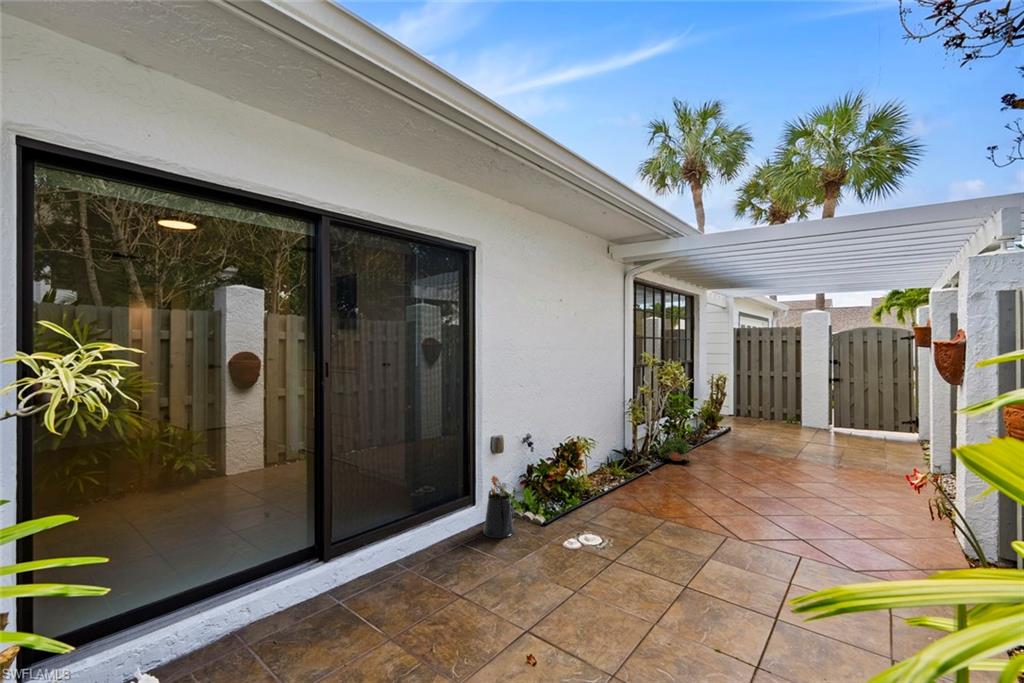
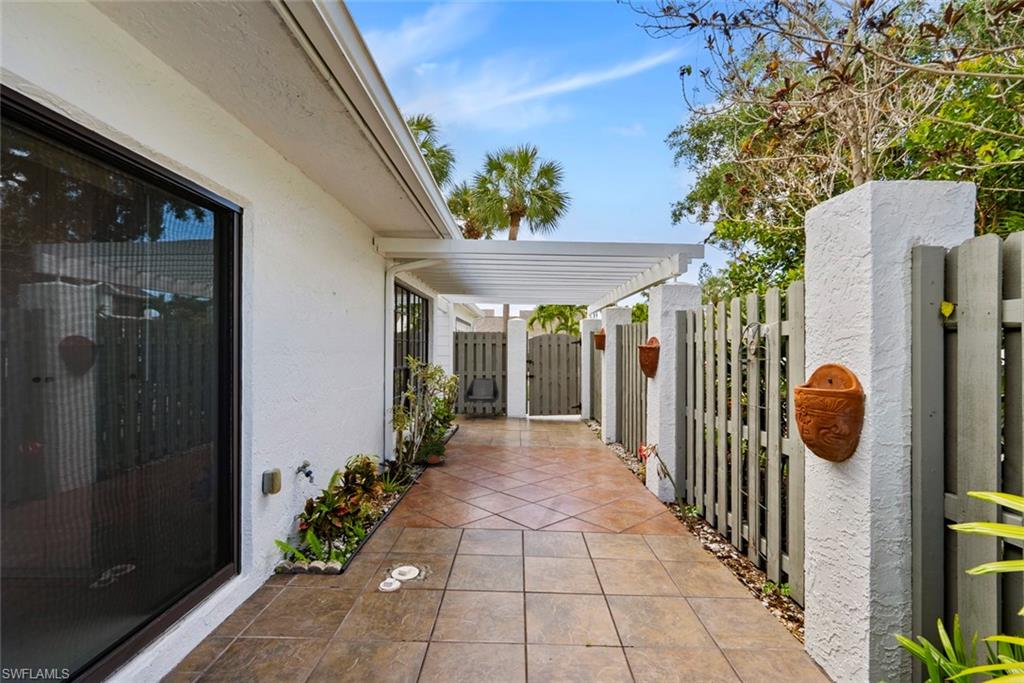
lounge chair: none [741,379,790,429] -> present [464,378,500,420]
watering can: present [483,476,514,538] -> none [259,524,310,615]

